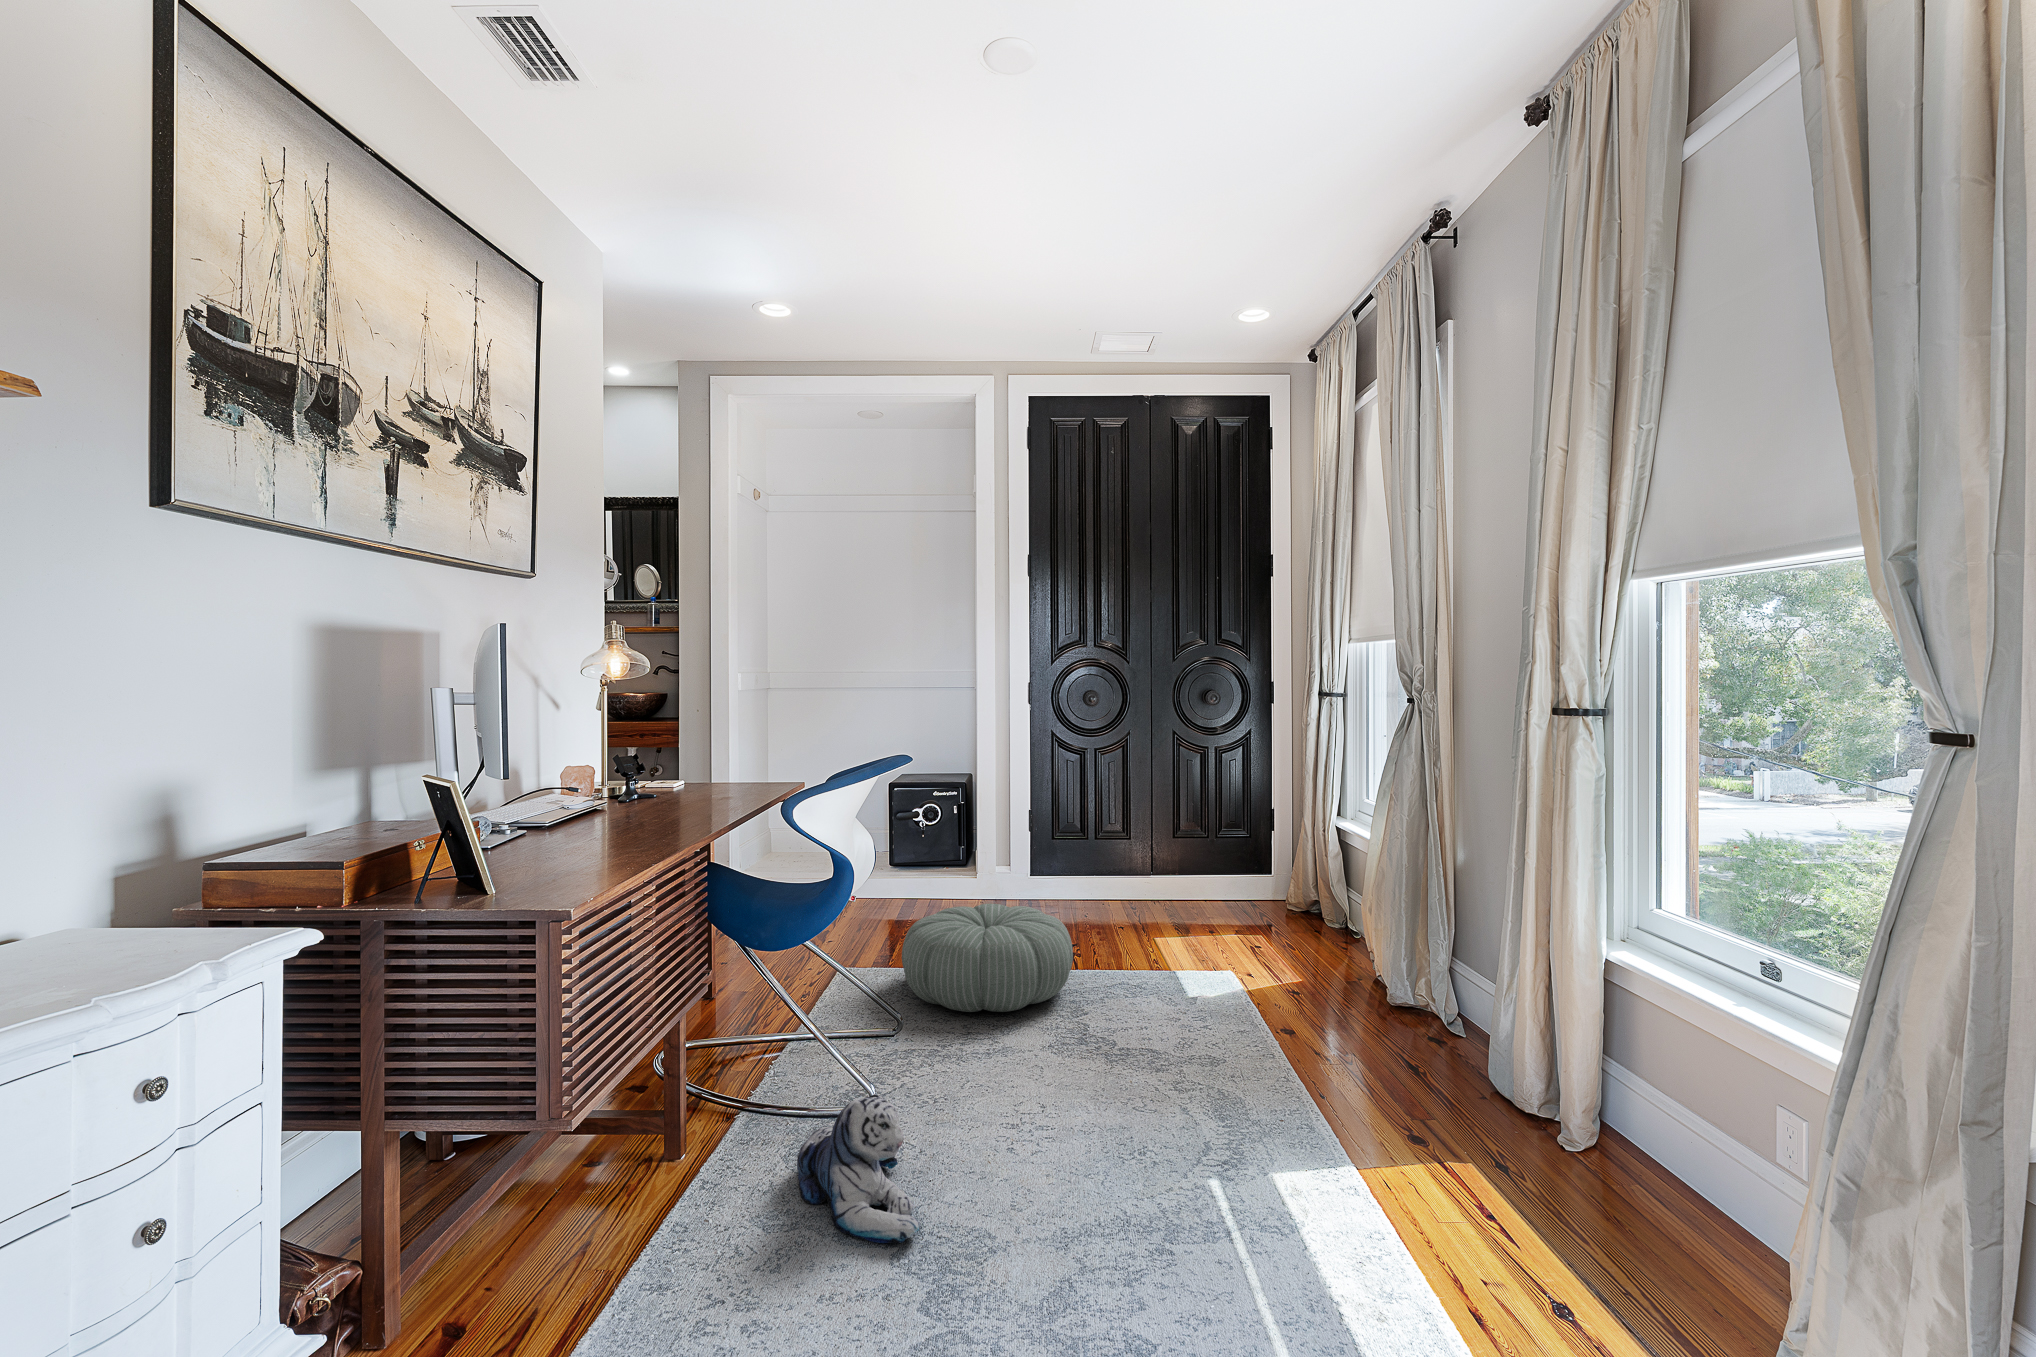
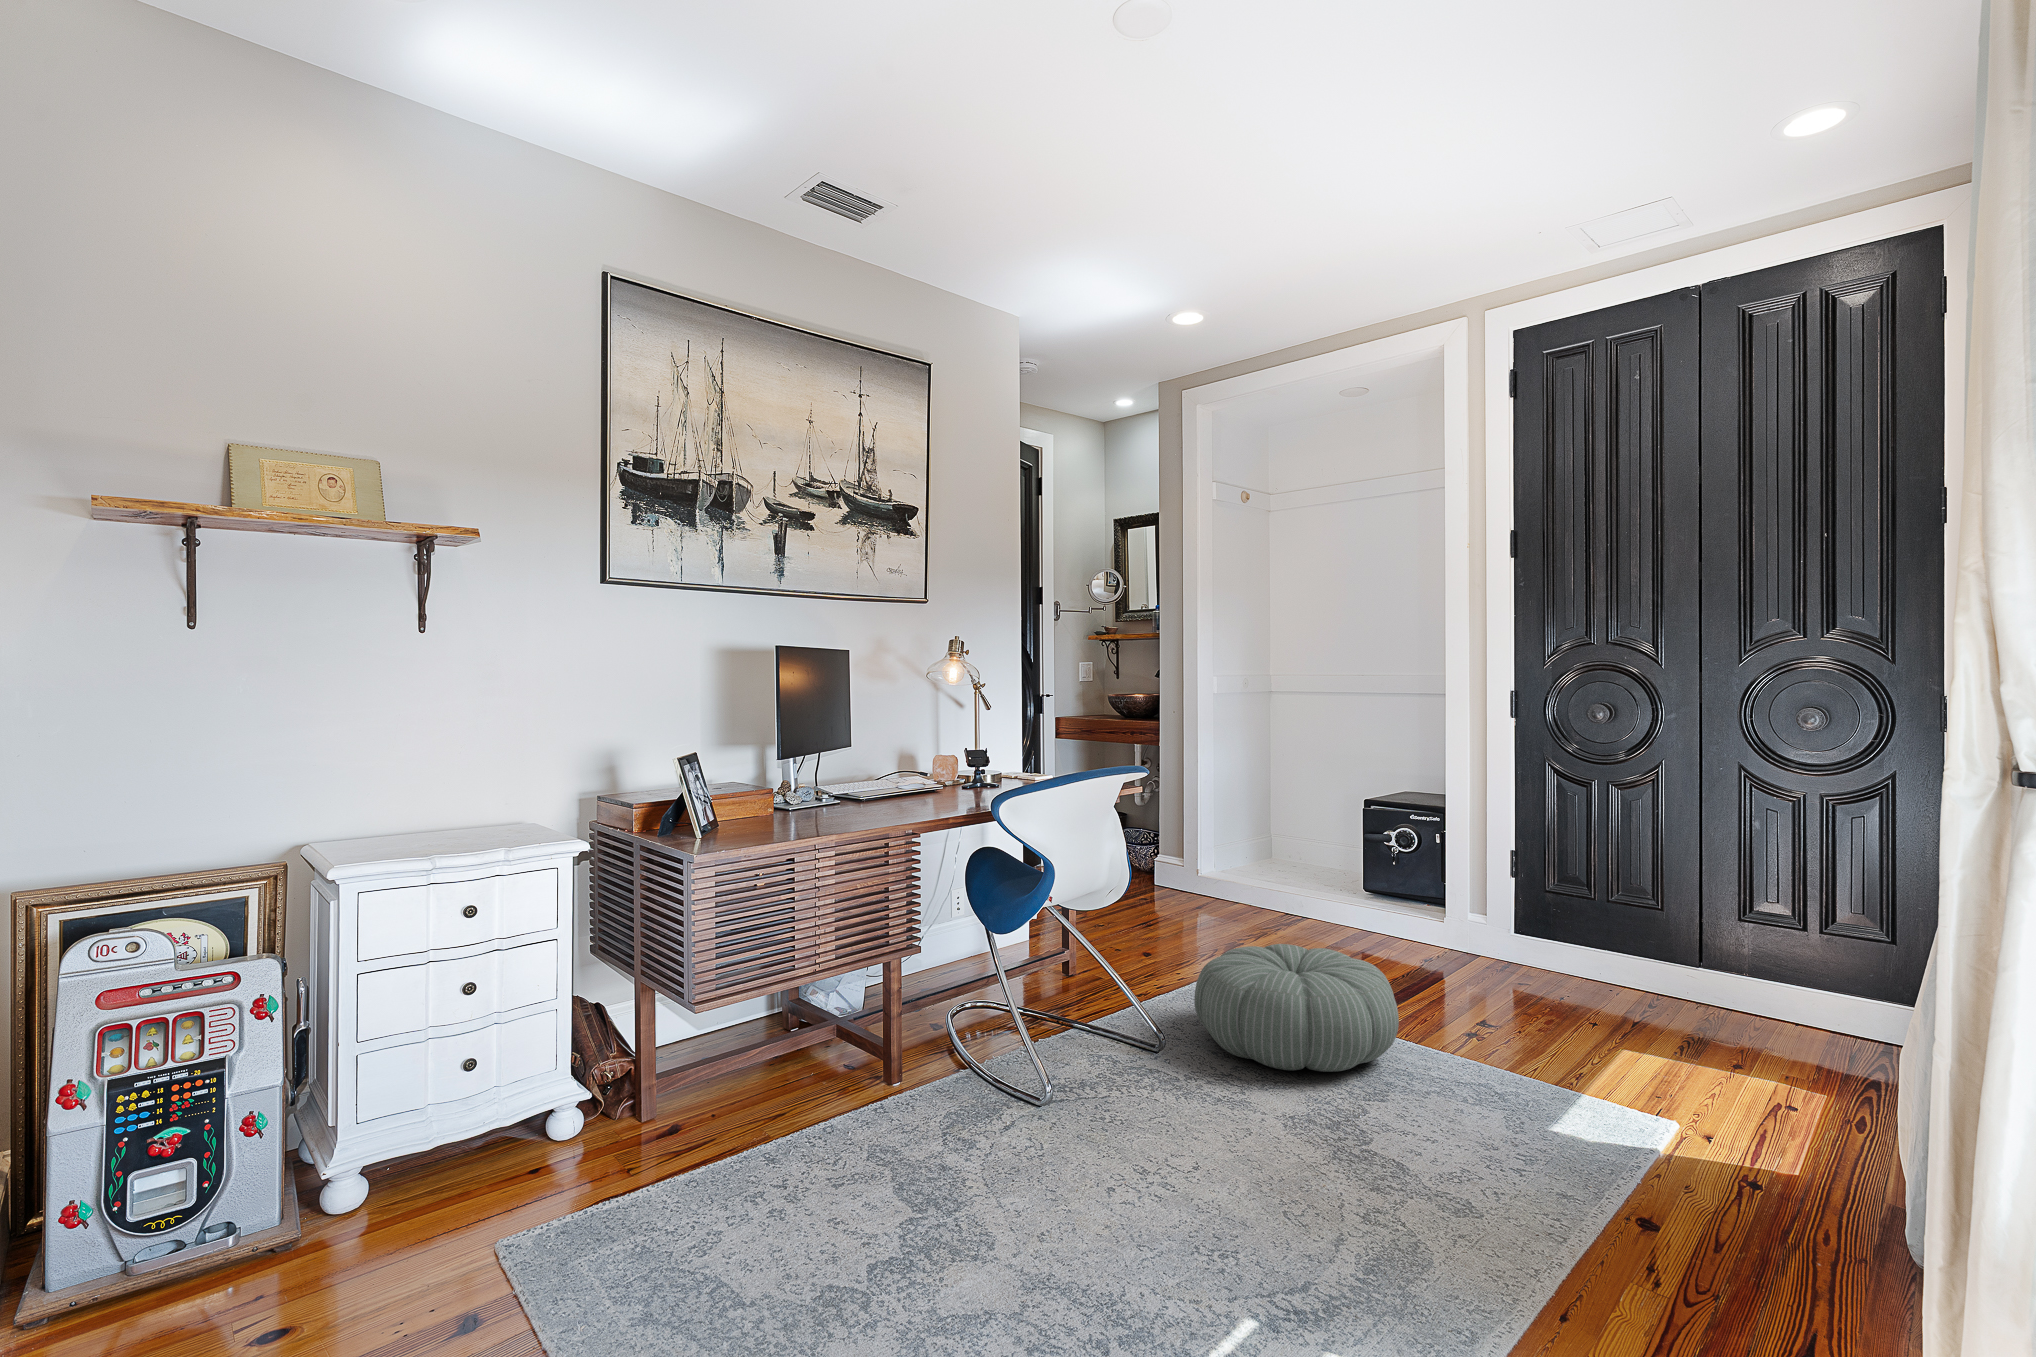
plush toy: present [797,1095,919,1243] -> none [888,1071,987,1203]

